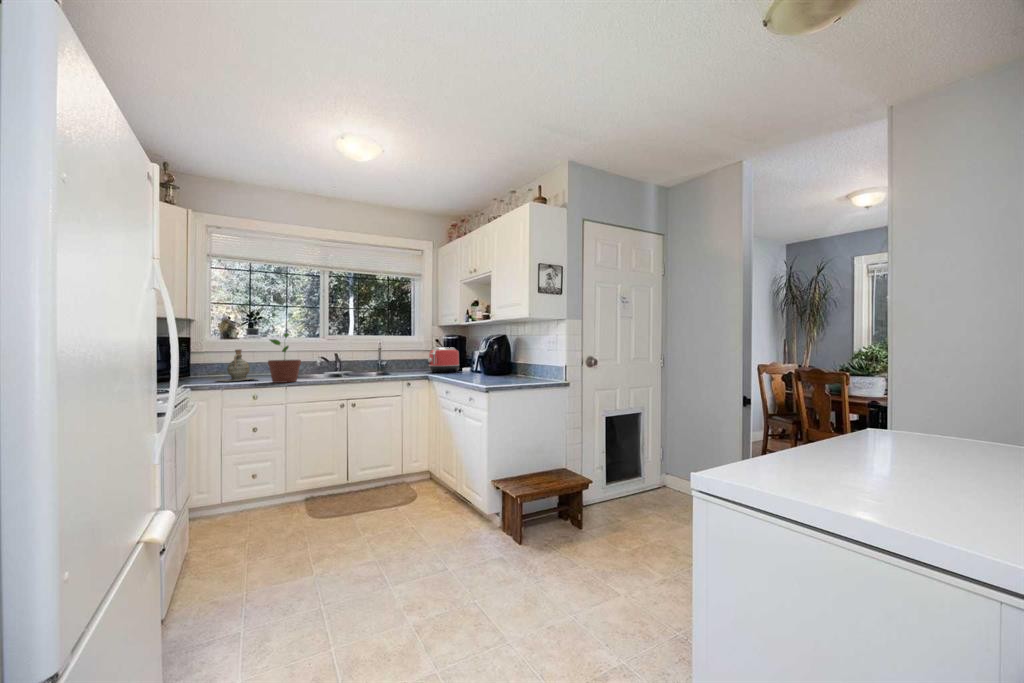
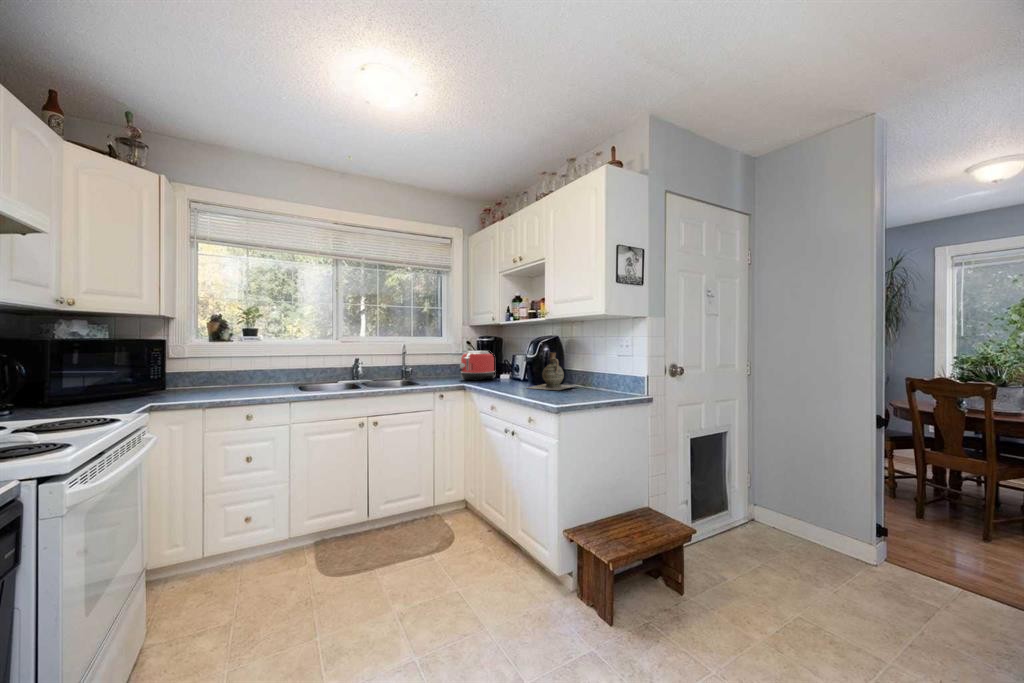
potted plant: present [268,333,301,383] -> none [268,333,310,397]
ceramic jug: present [218,349,256,381] -> present [529,353,574,390]

